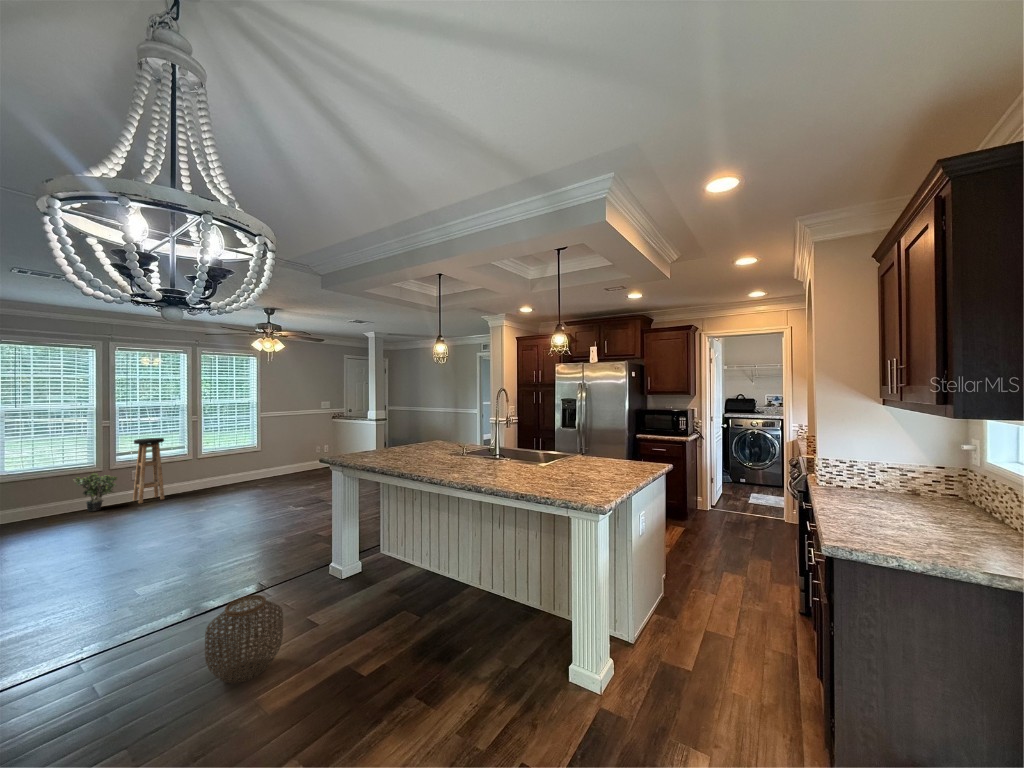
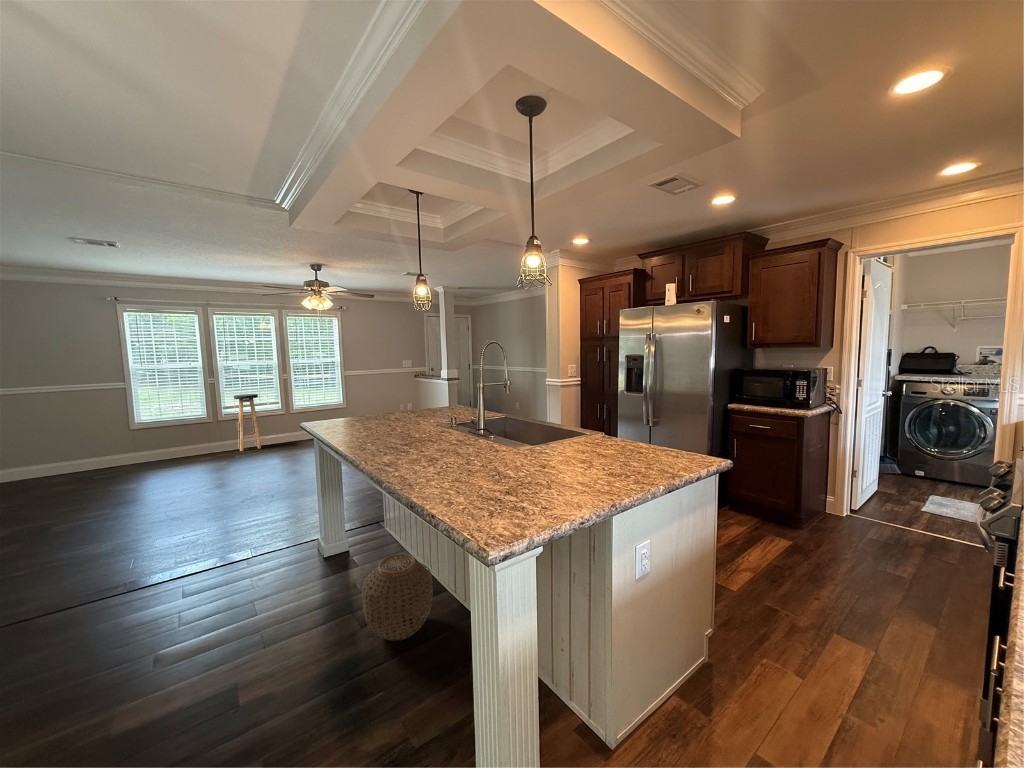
potted plant: present [76,473,117,512] -> none [187,423,222,456]
woven basket: present [205,595,283,683] -> present [362,554,433,640]

